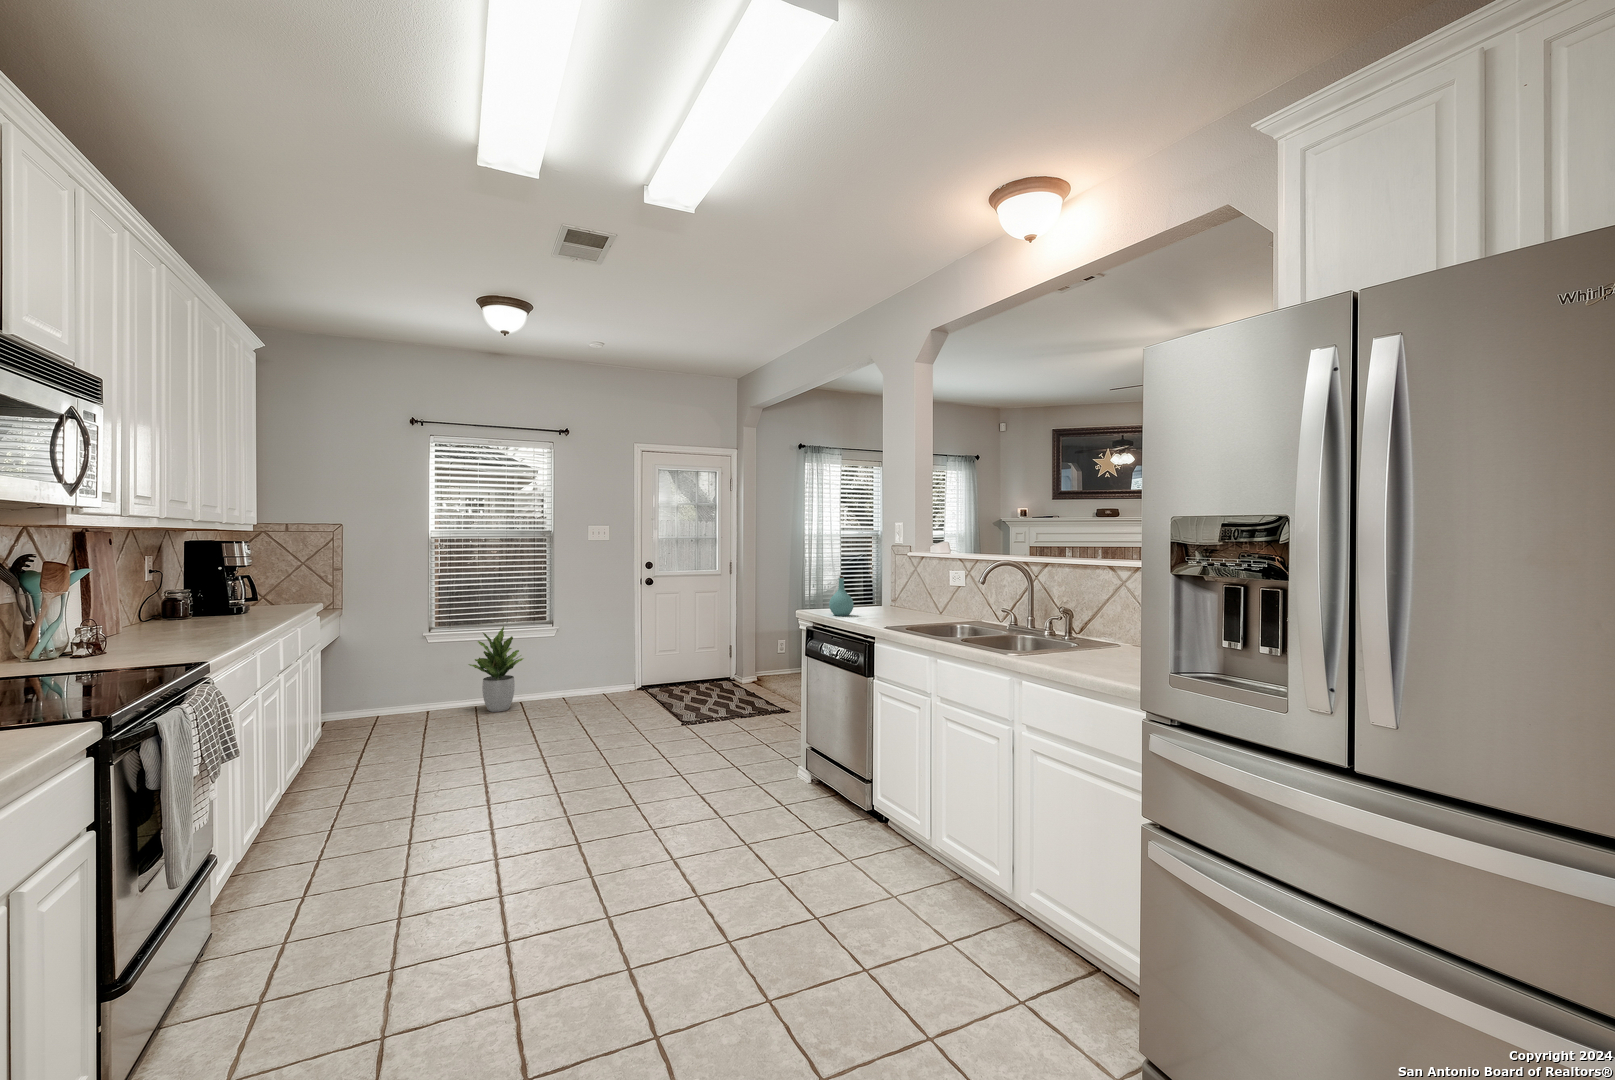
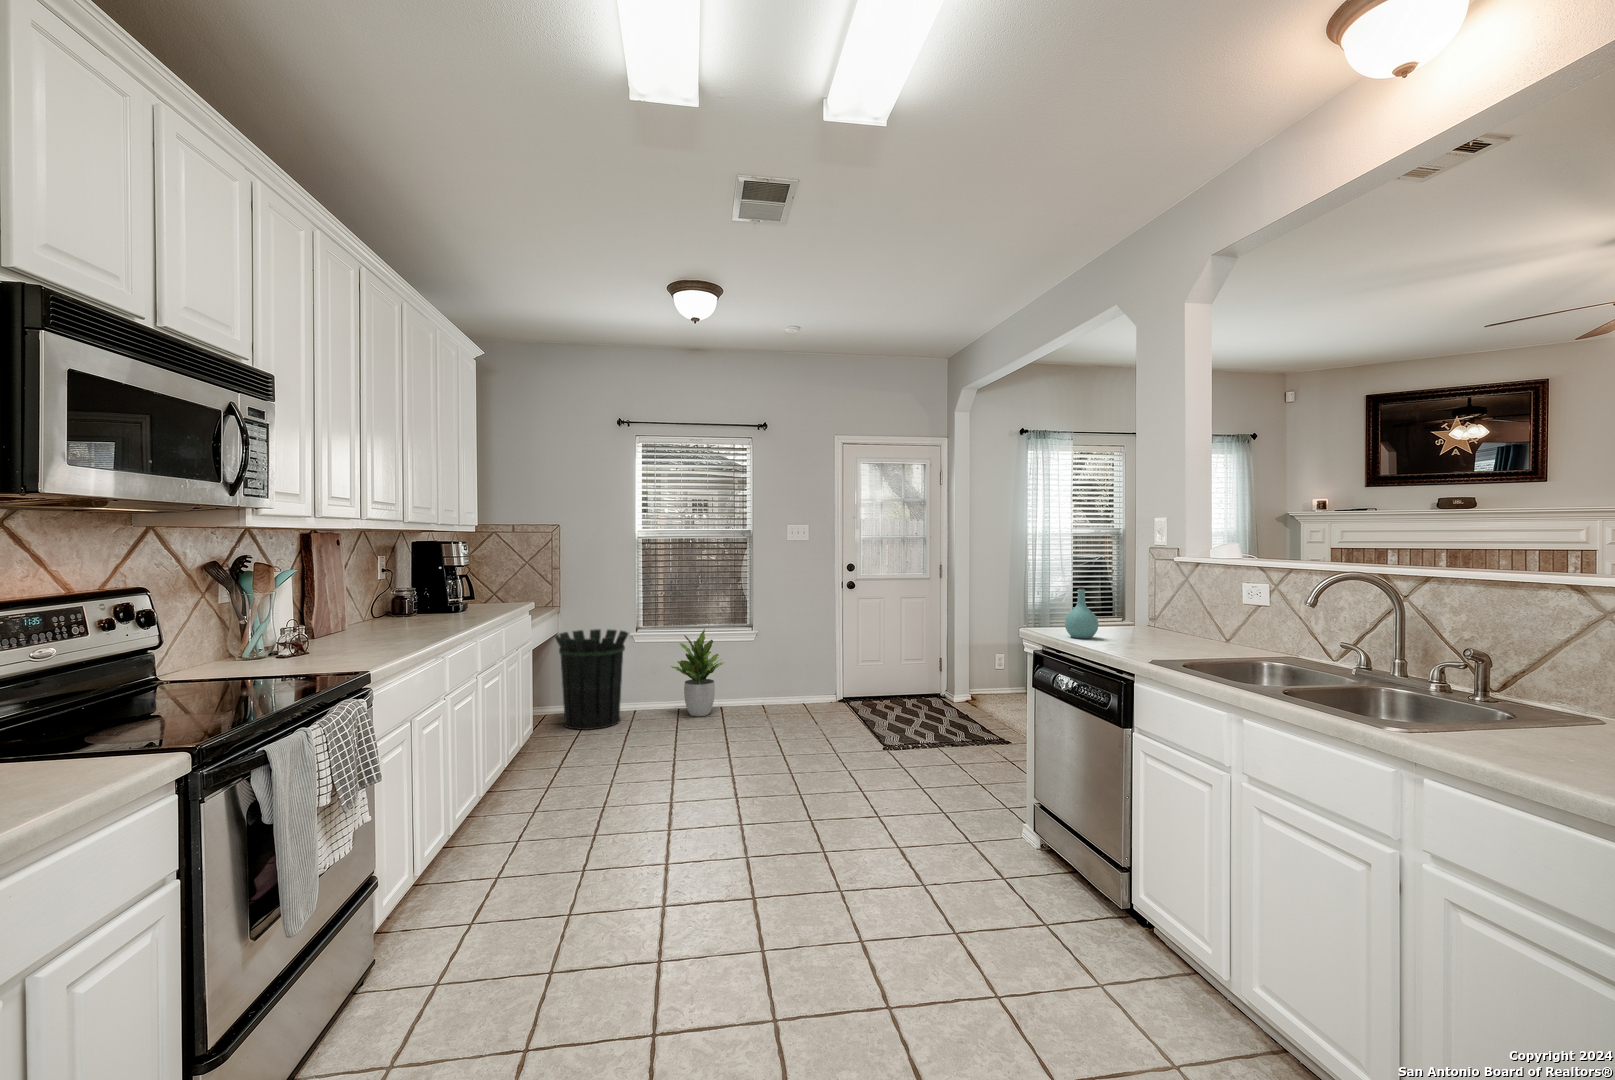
waste bin: none [340,630,423,732] -> present [555,629,628,730]

